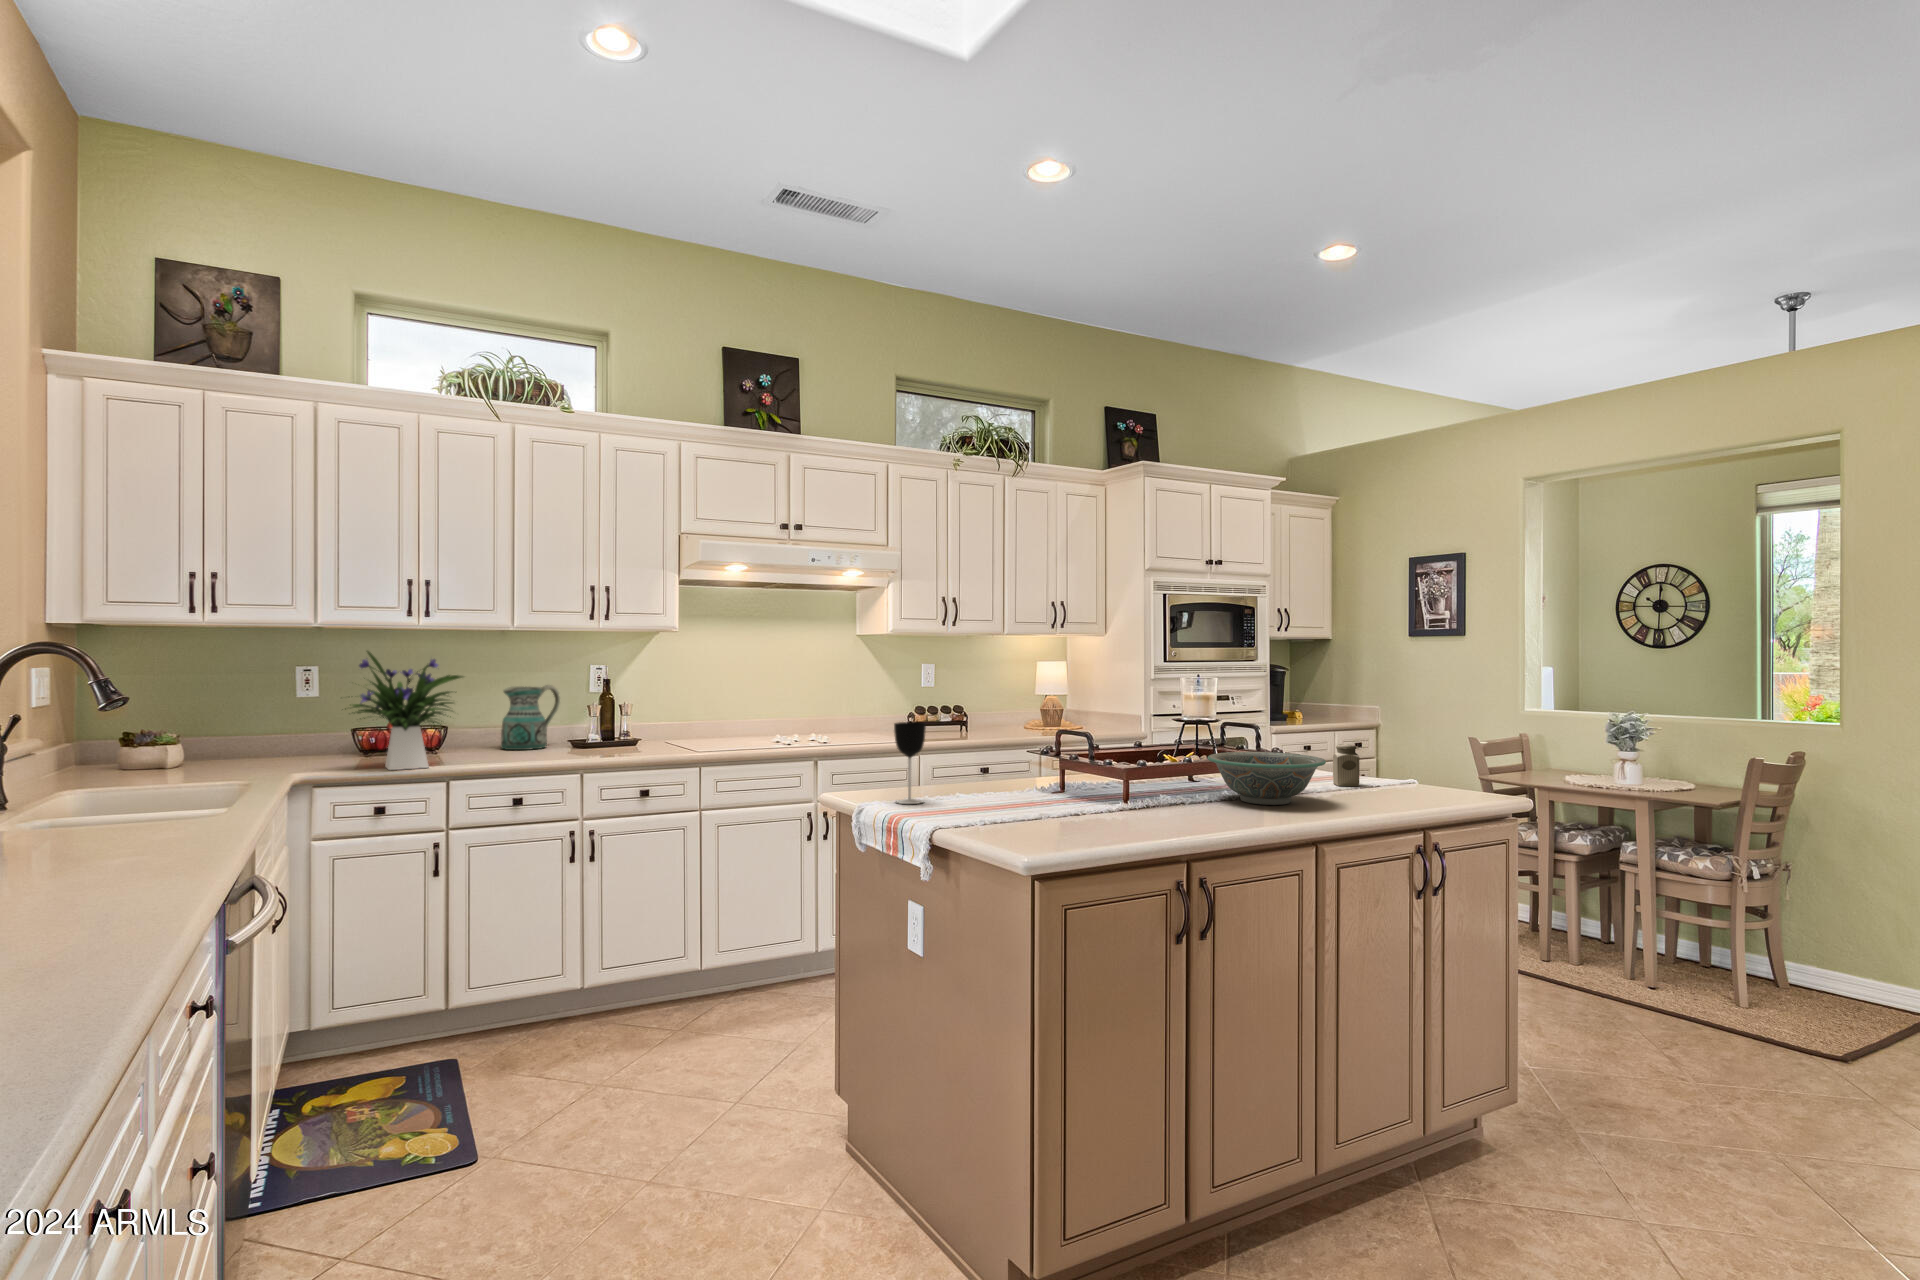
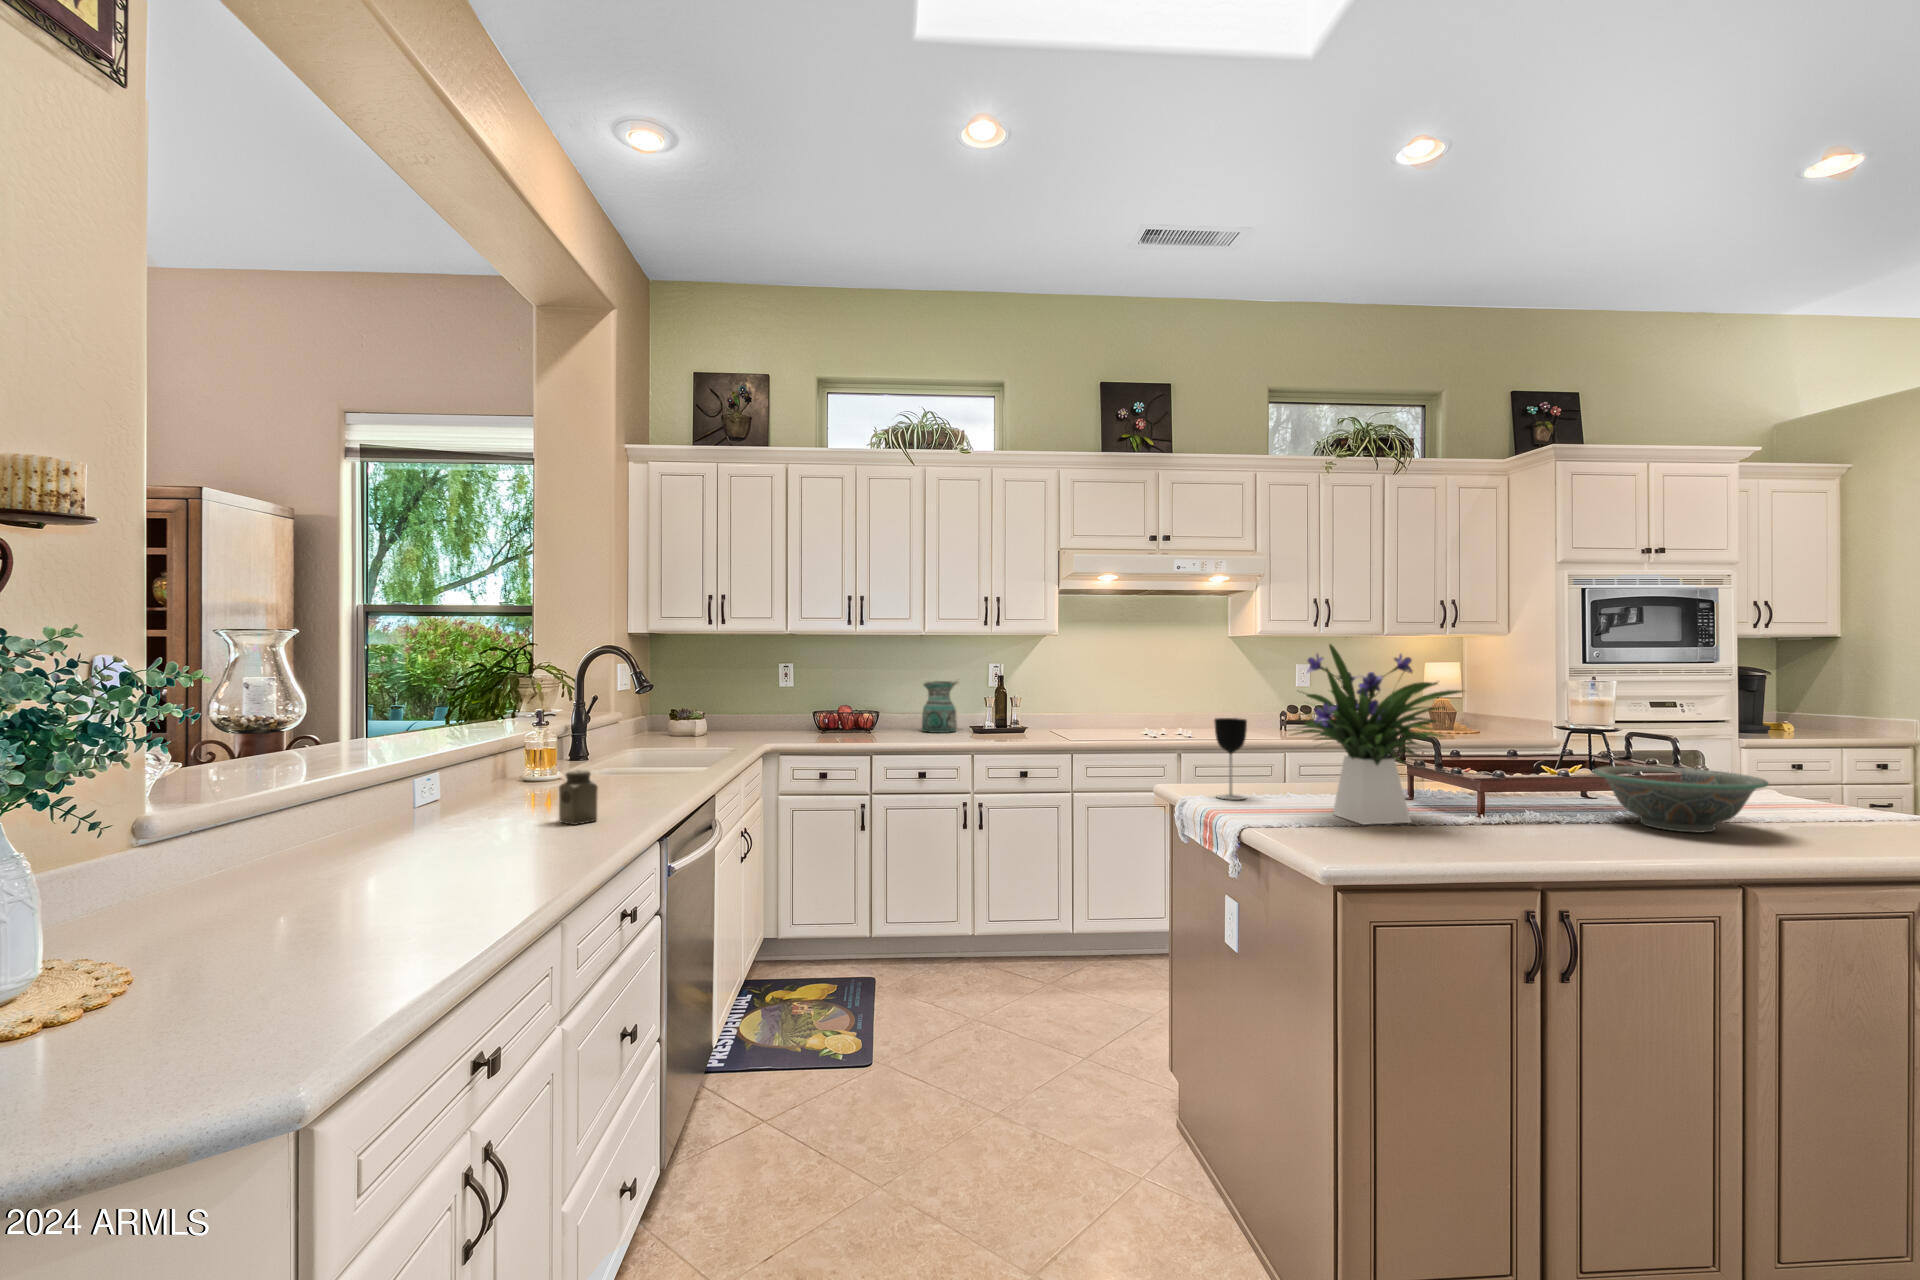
flower arrangement: present [345,651,463,770] -> present [1292,644,1462,824]
salt shaker: present [1333,744,1360,786] -> present [559,770,598,825]

